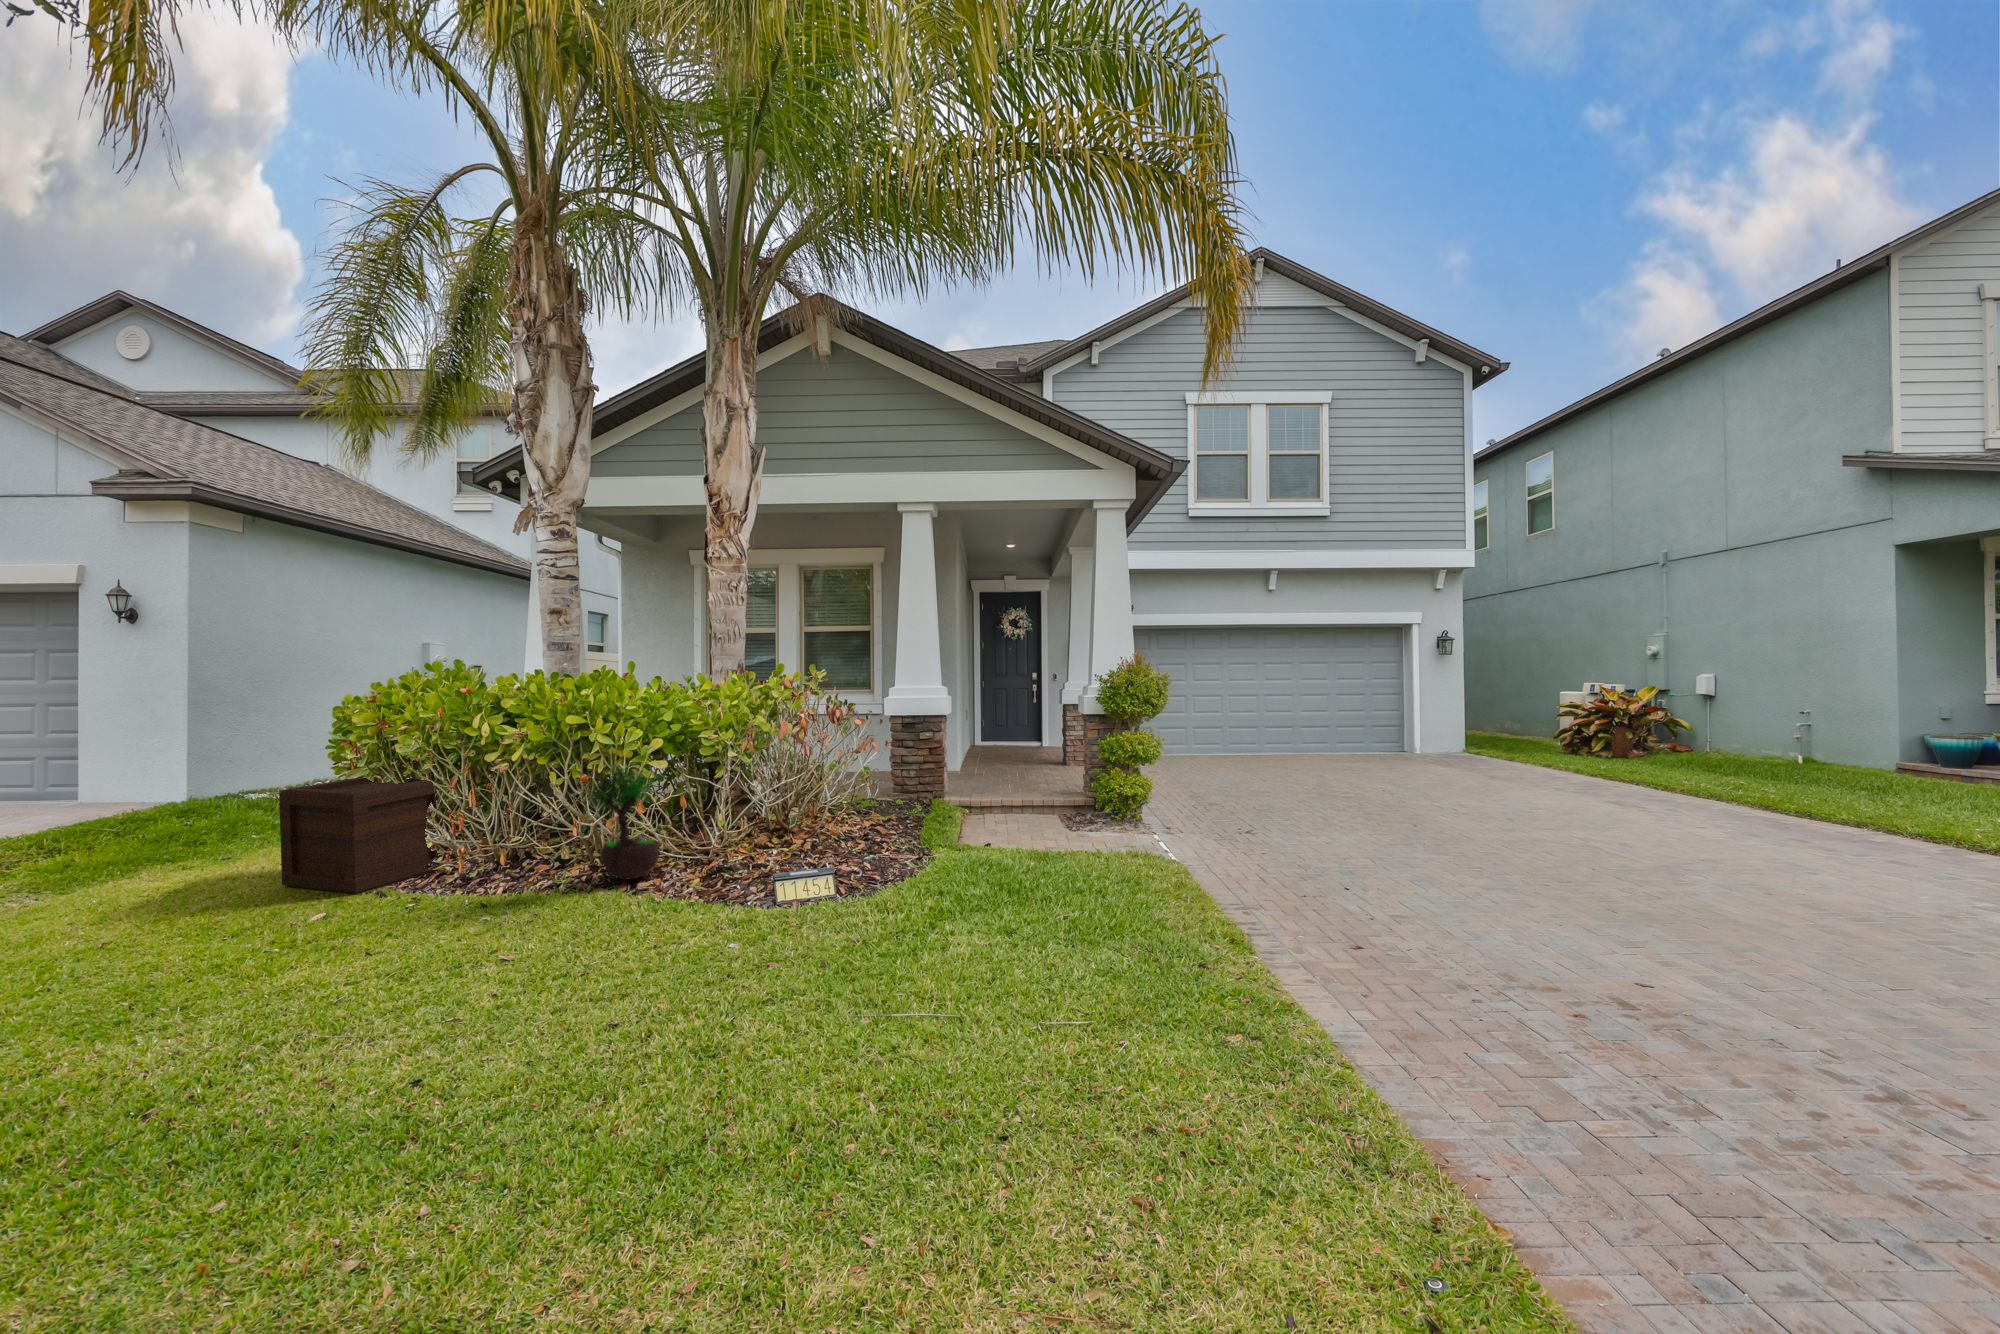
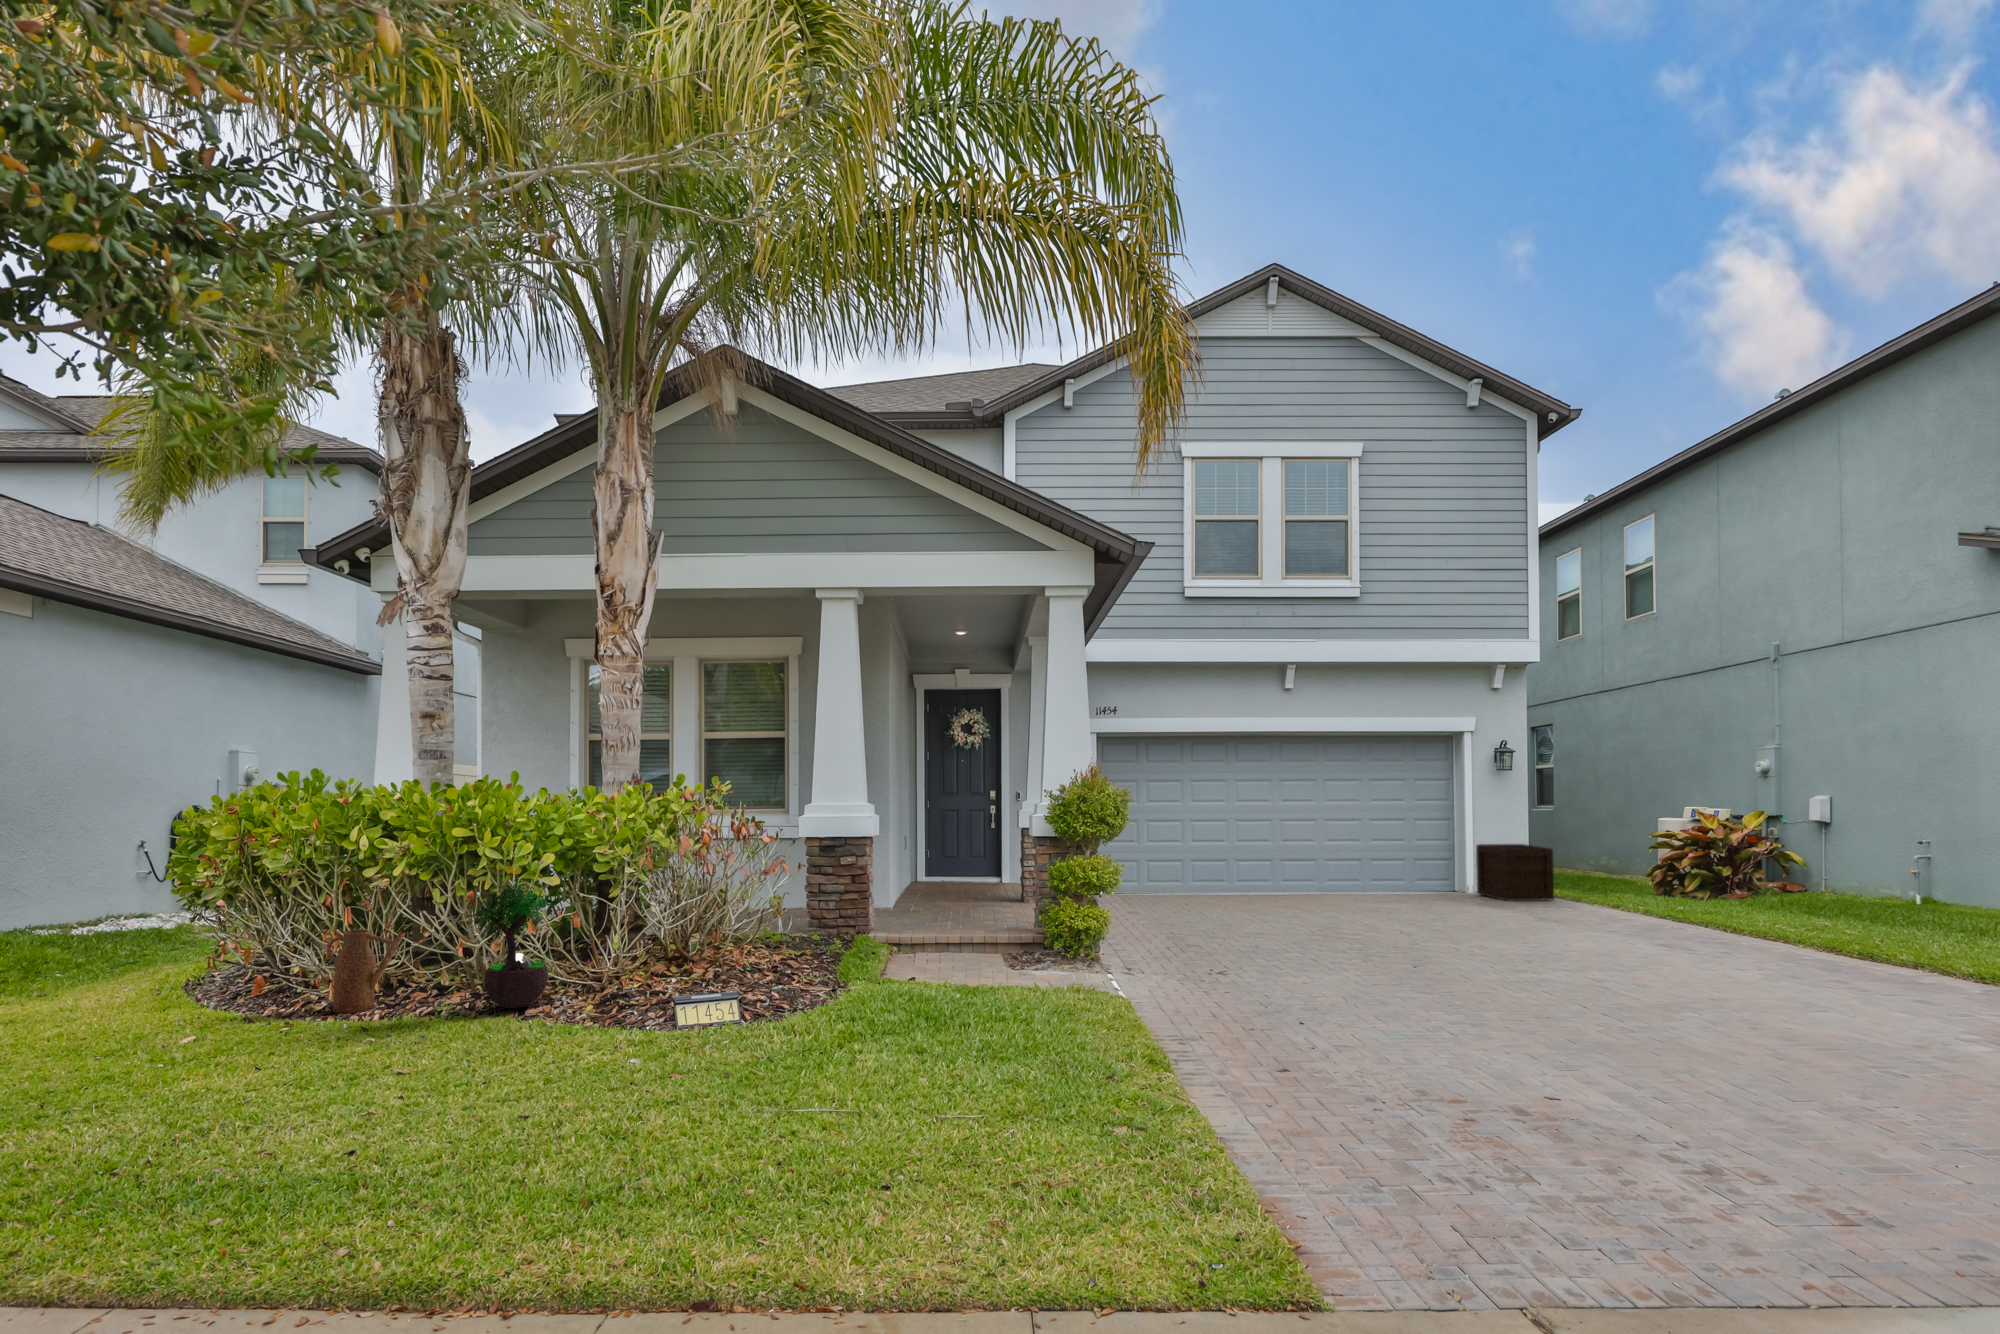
watering can: present [1611,727,1641,758] -> present [327,930,406,1013]
wooden crate: present [279,777,437,894] -> present [1476,844,1554,901]

